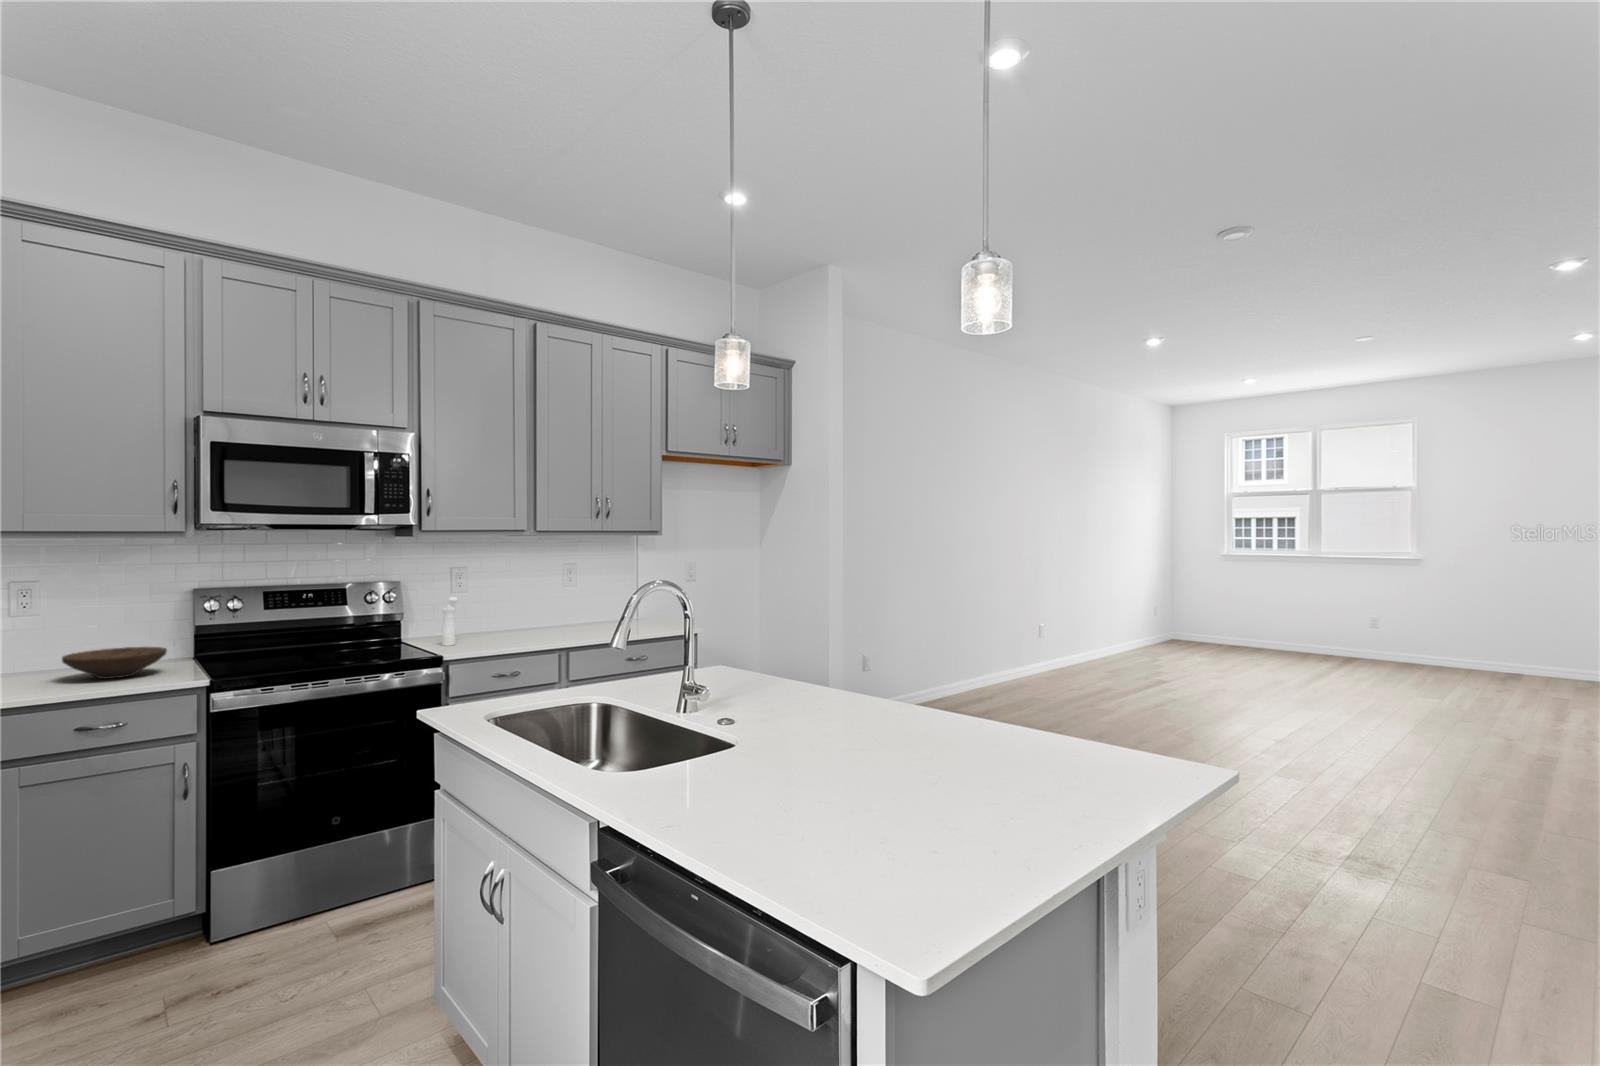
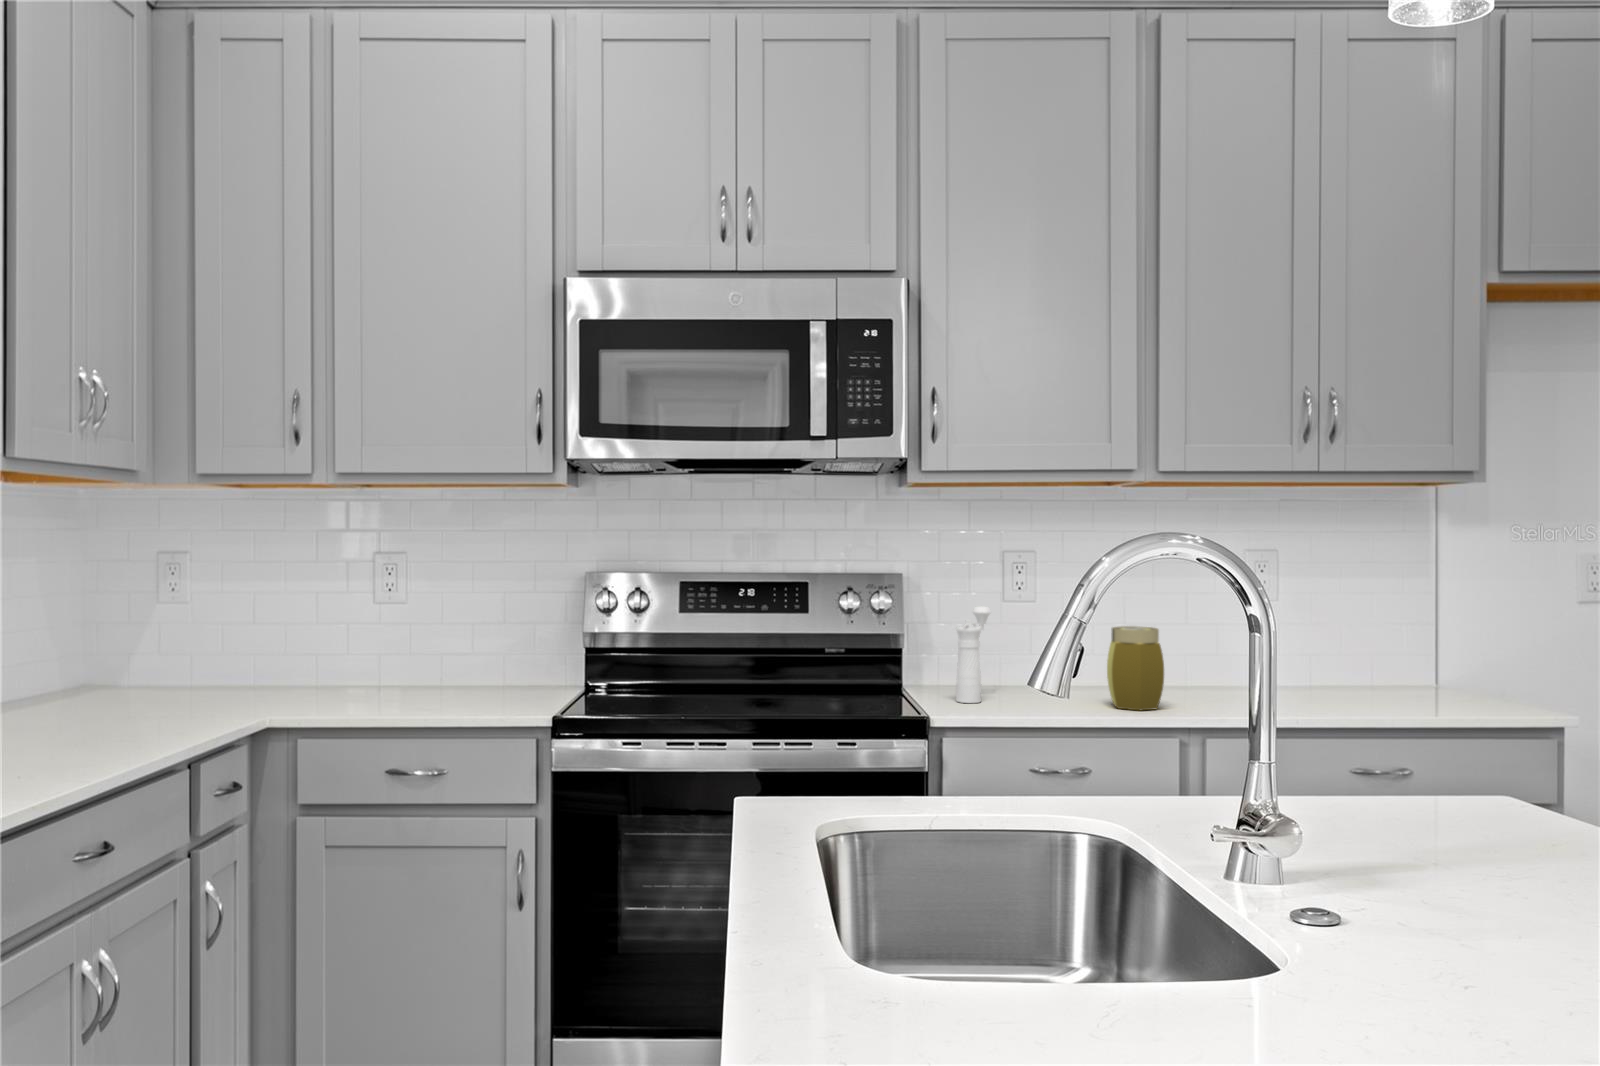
jar: none [519,603,546,641] -> present [1107,626,1164,710]
wooden bowl: present [62,647,167,679] -> none [398,659,530,706]

